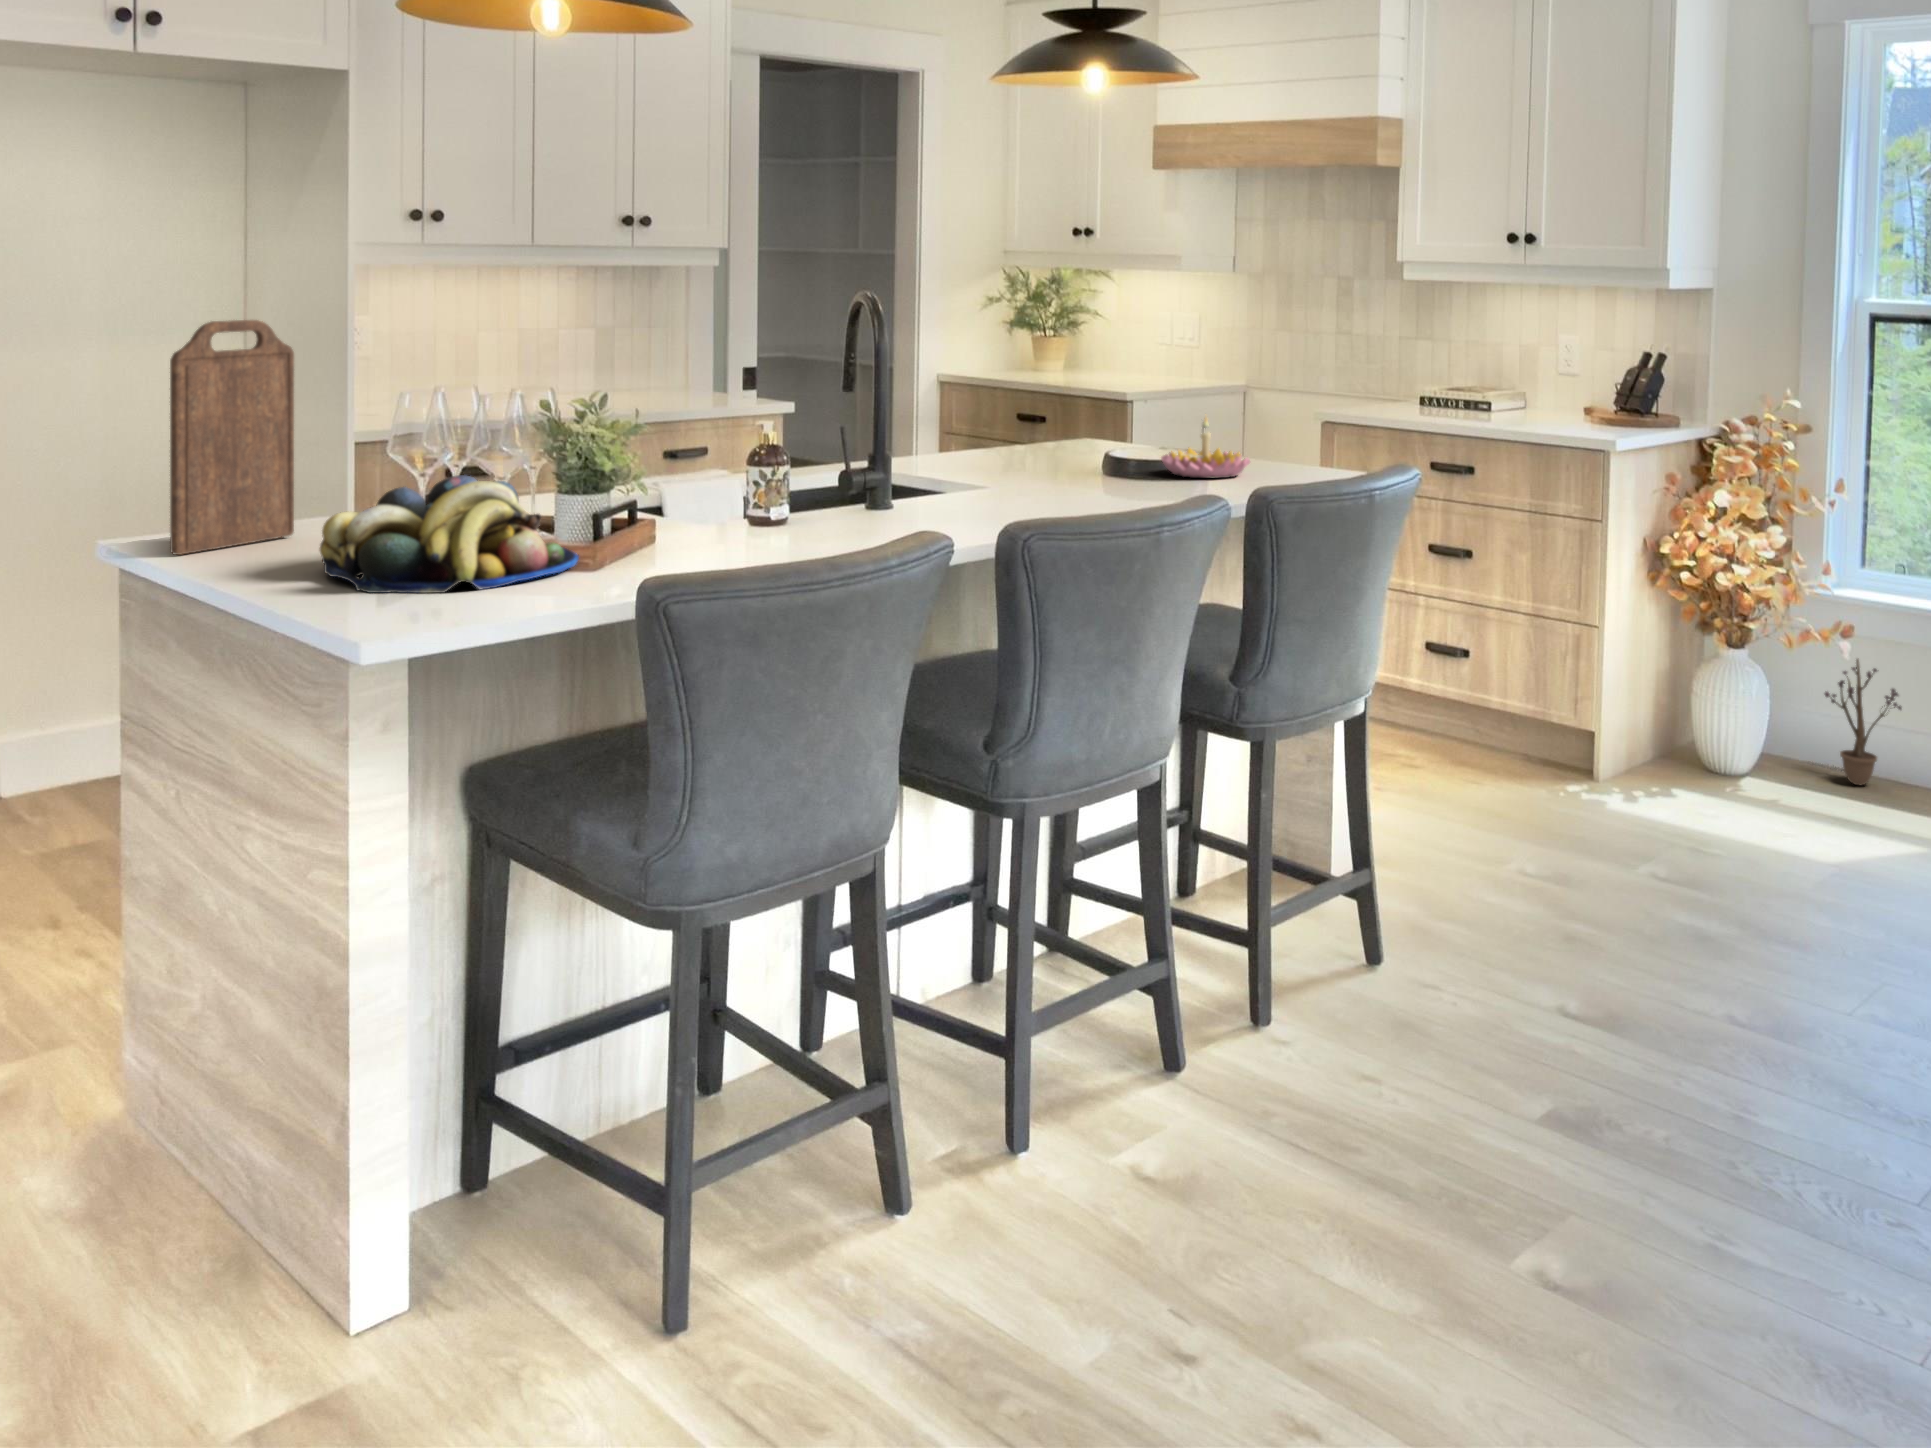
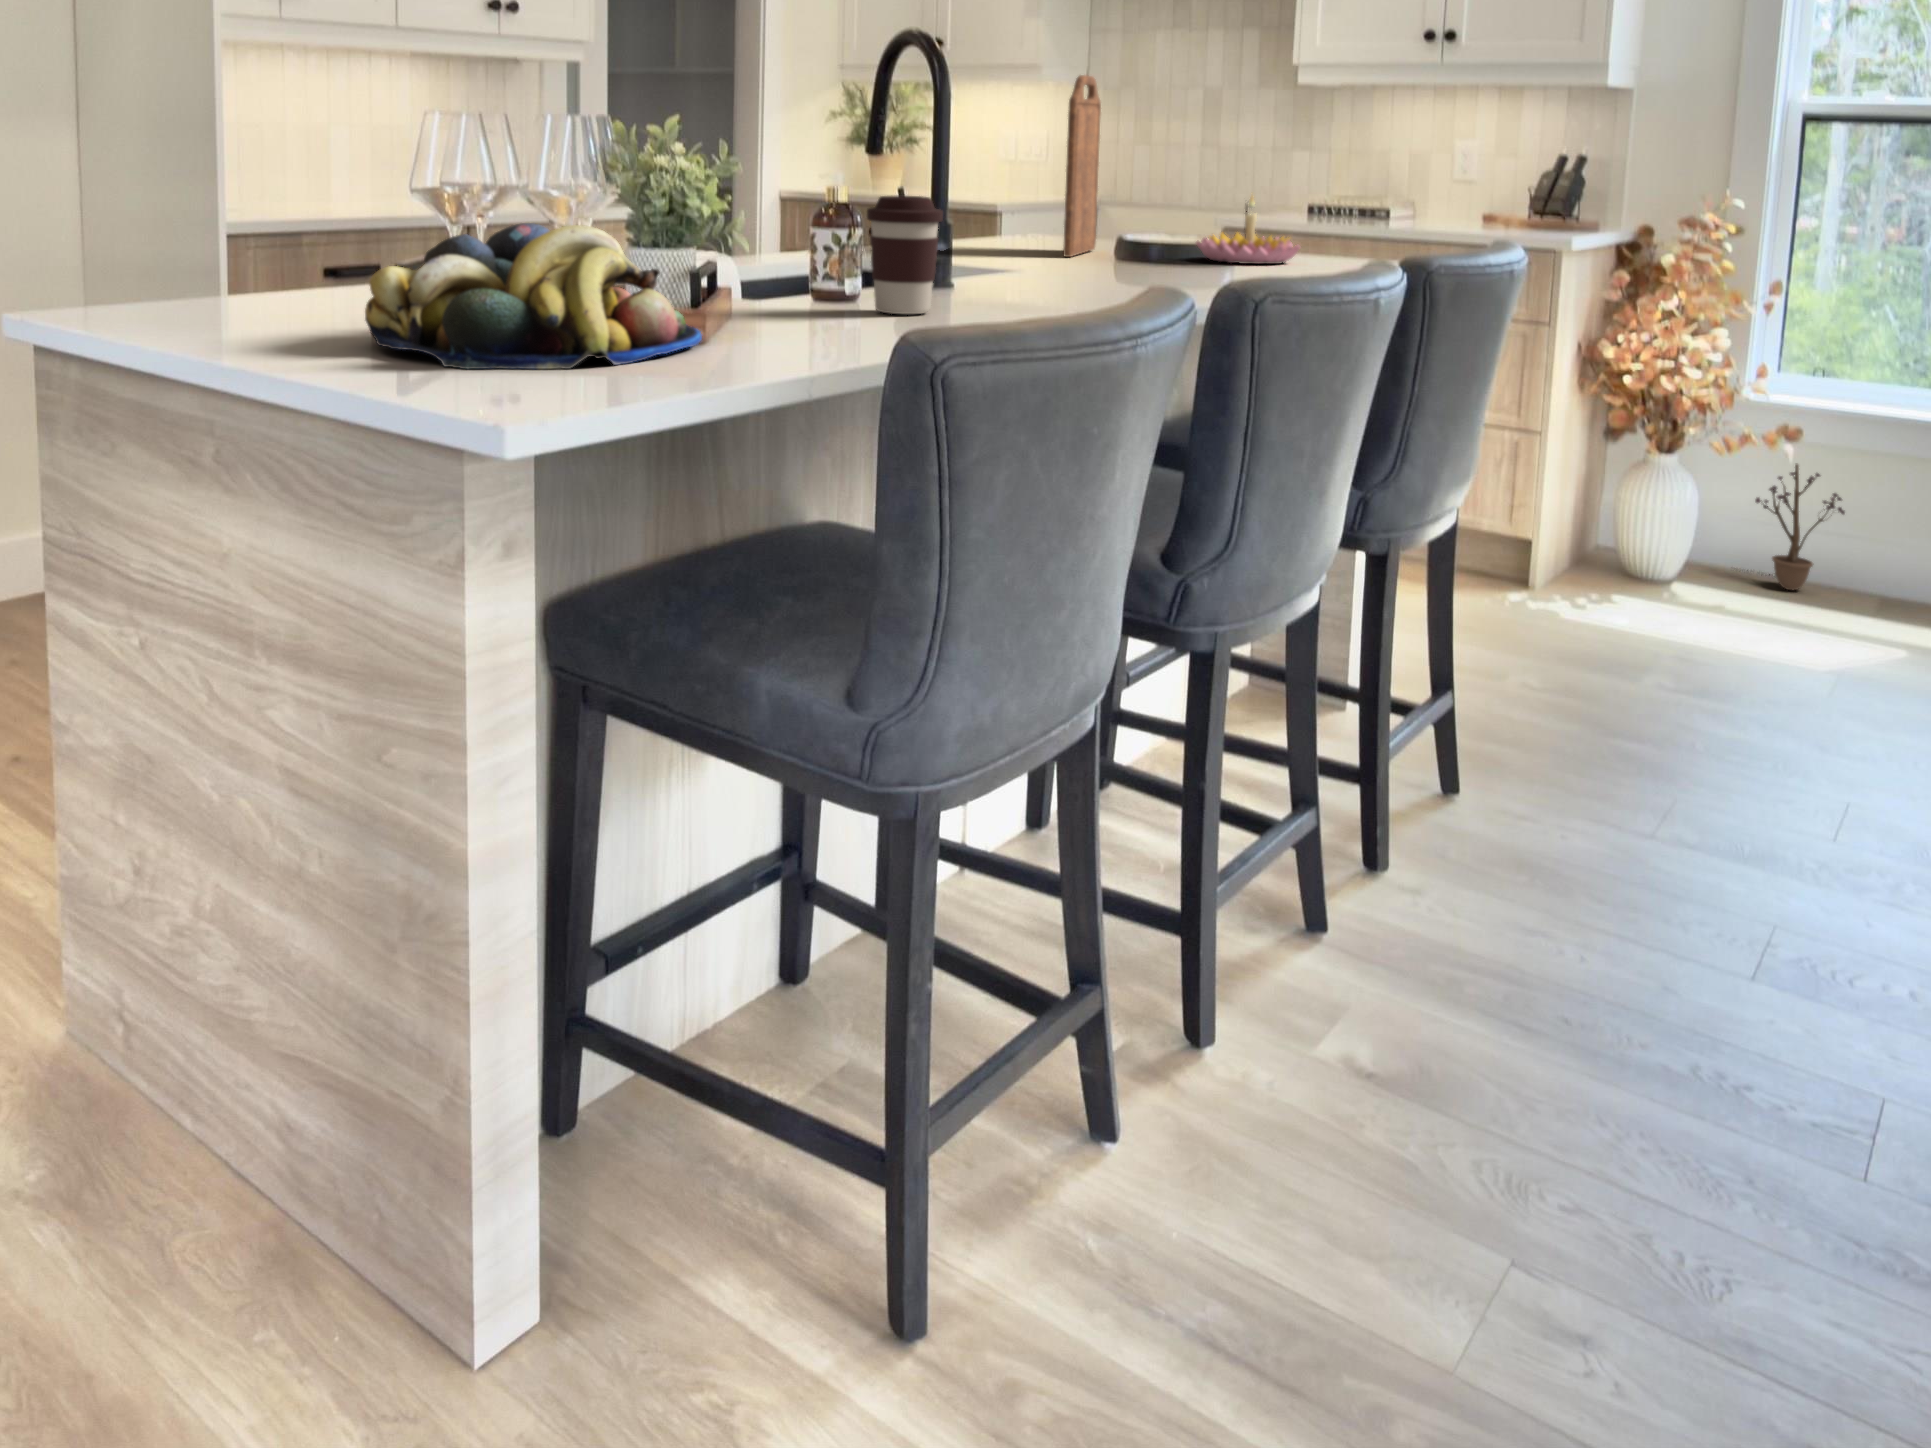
cutting board: present [170,320,294,555] -> present [1063,75,1101,257]
coffee cup: none [753,444,815,540] -> present [867,196,943,314]

